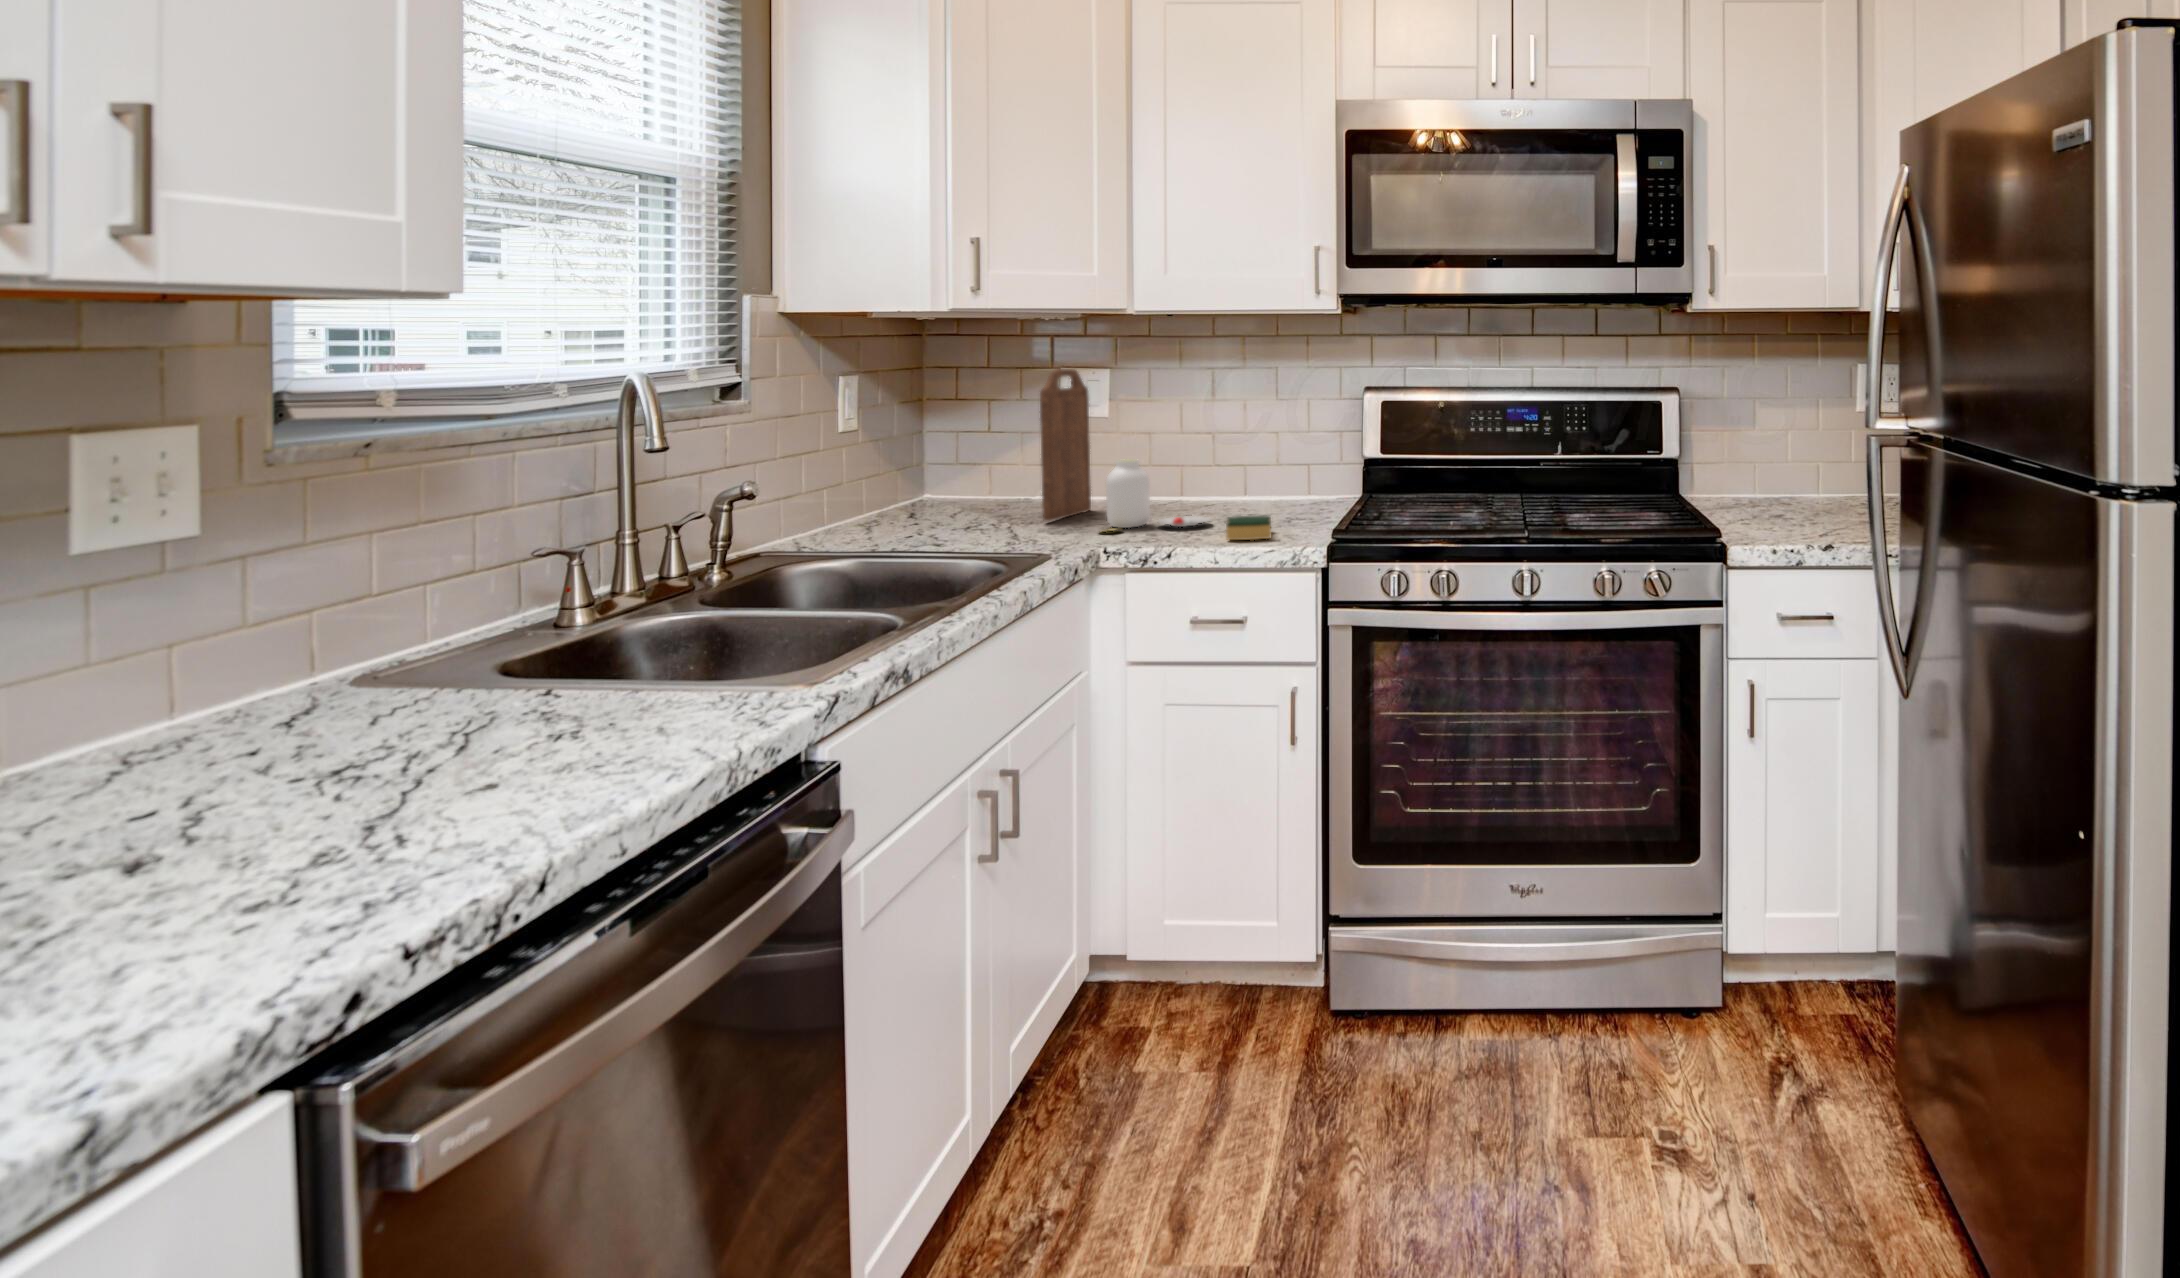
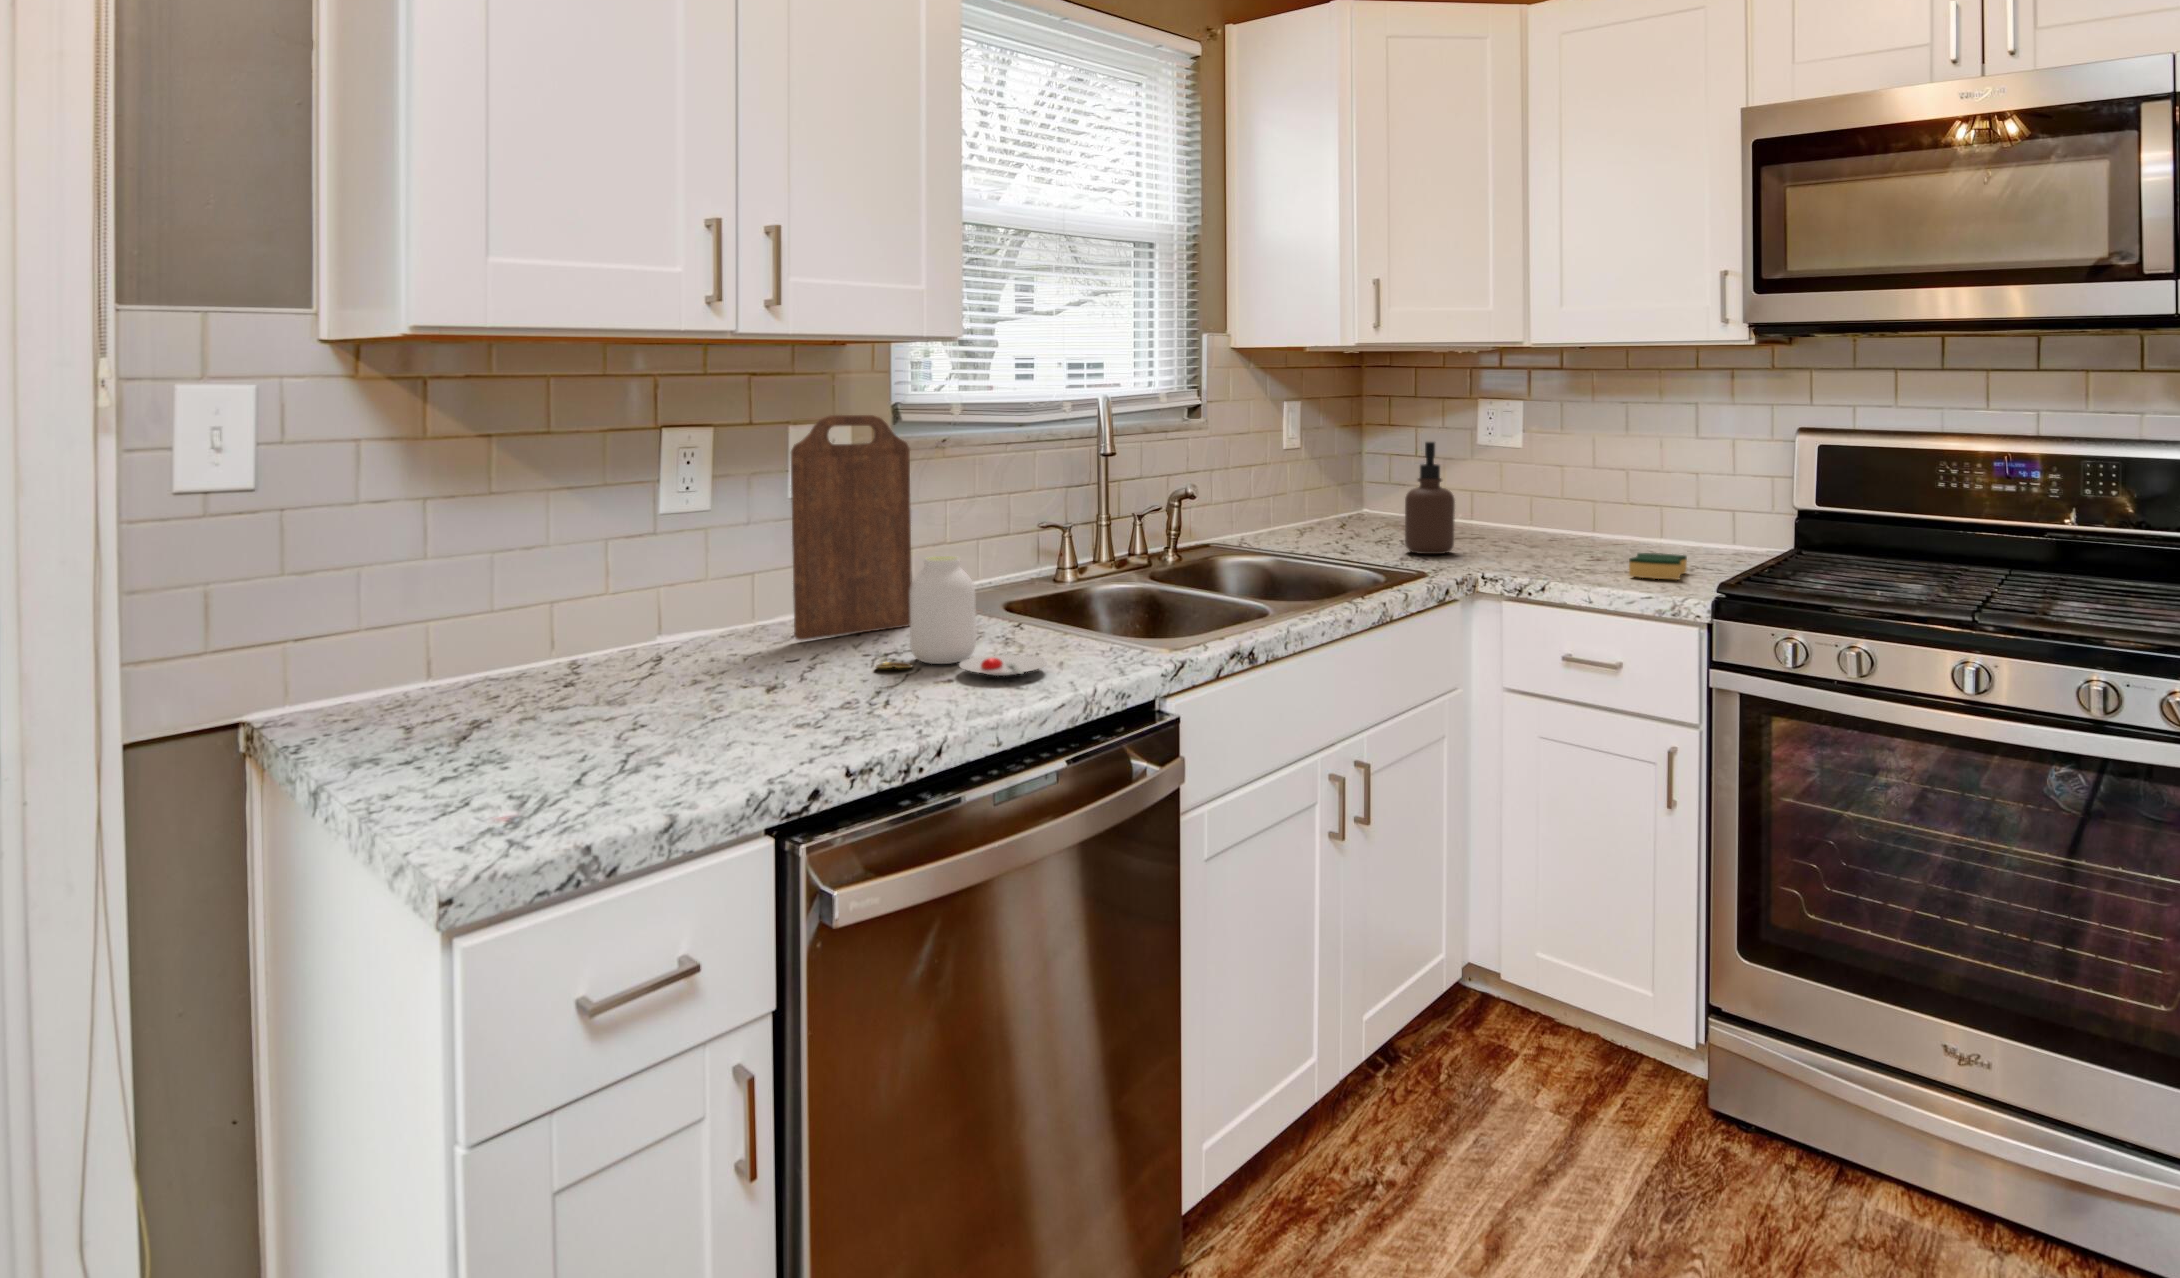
cutting board: present [1040,369,1091,521] -> present [791,415,912,640]
soap dispenser: none [989,420,1044,538] -> present [1405,442,1455,554]
jar: present [1101,459,1211,532] -> present [876,556,1047,676]

